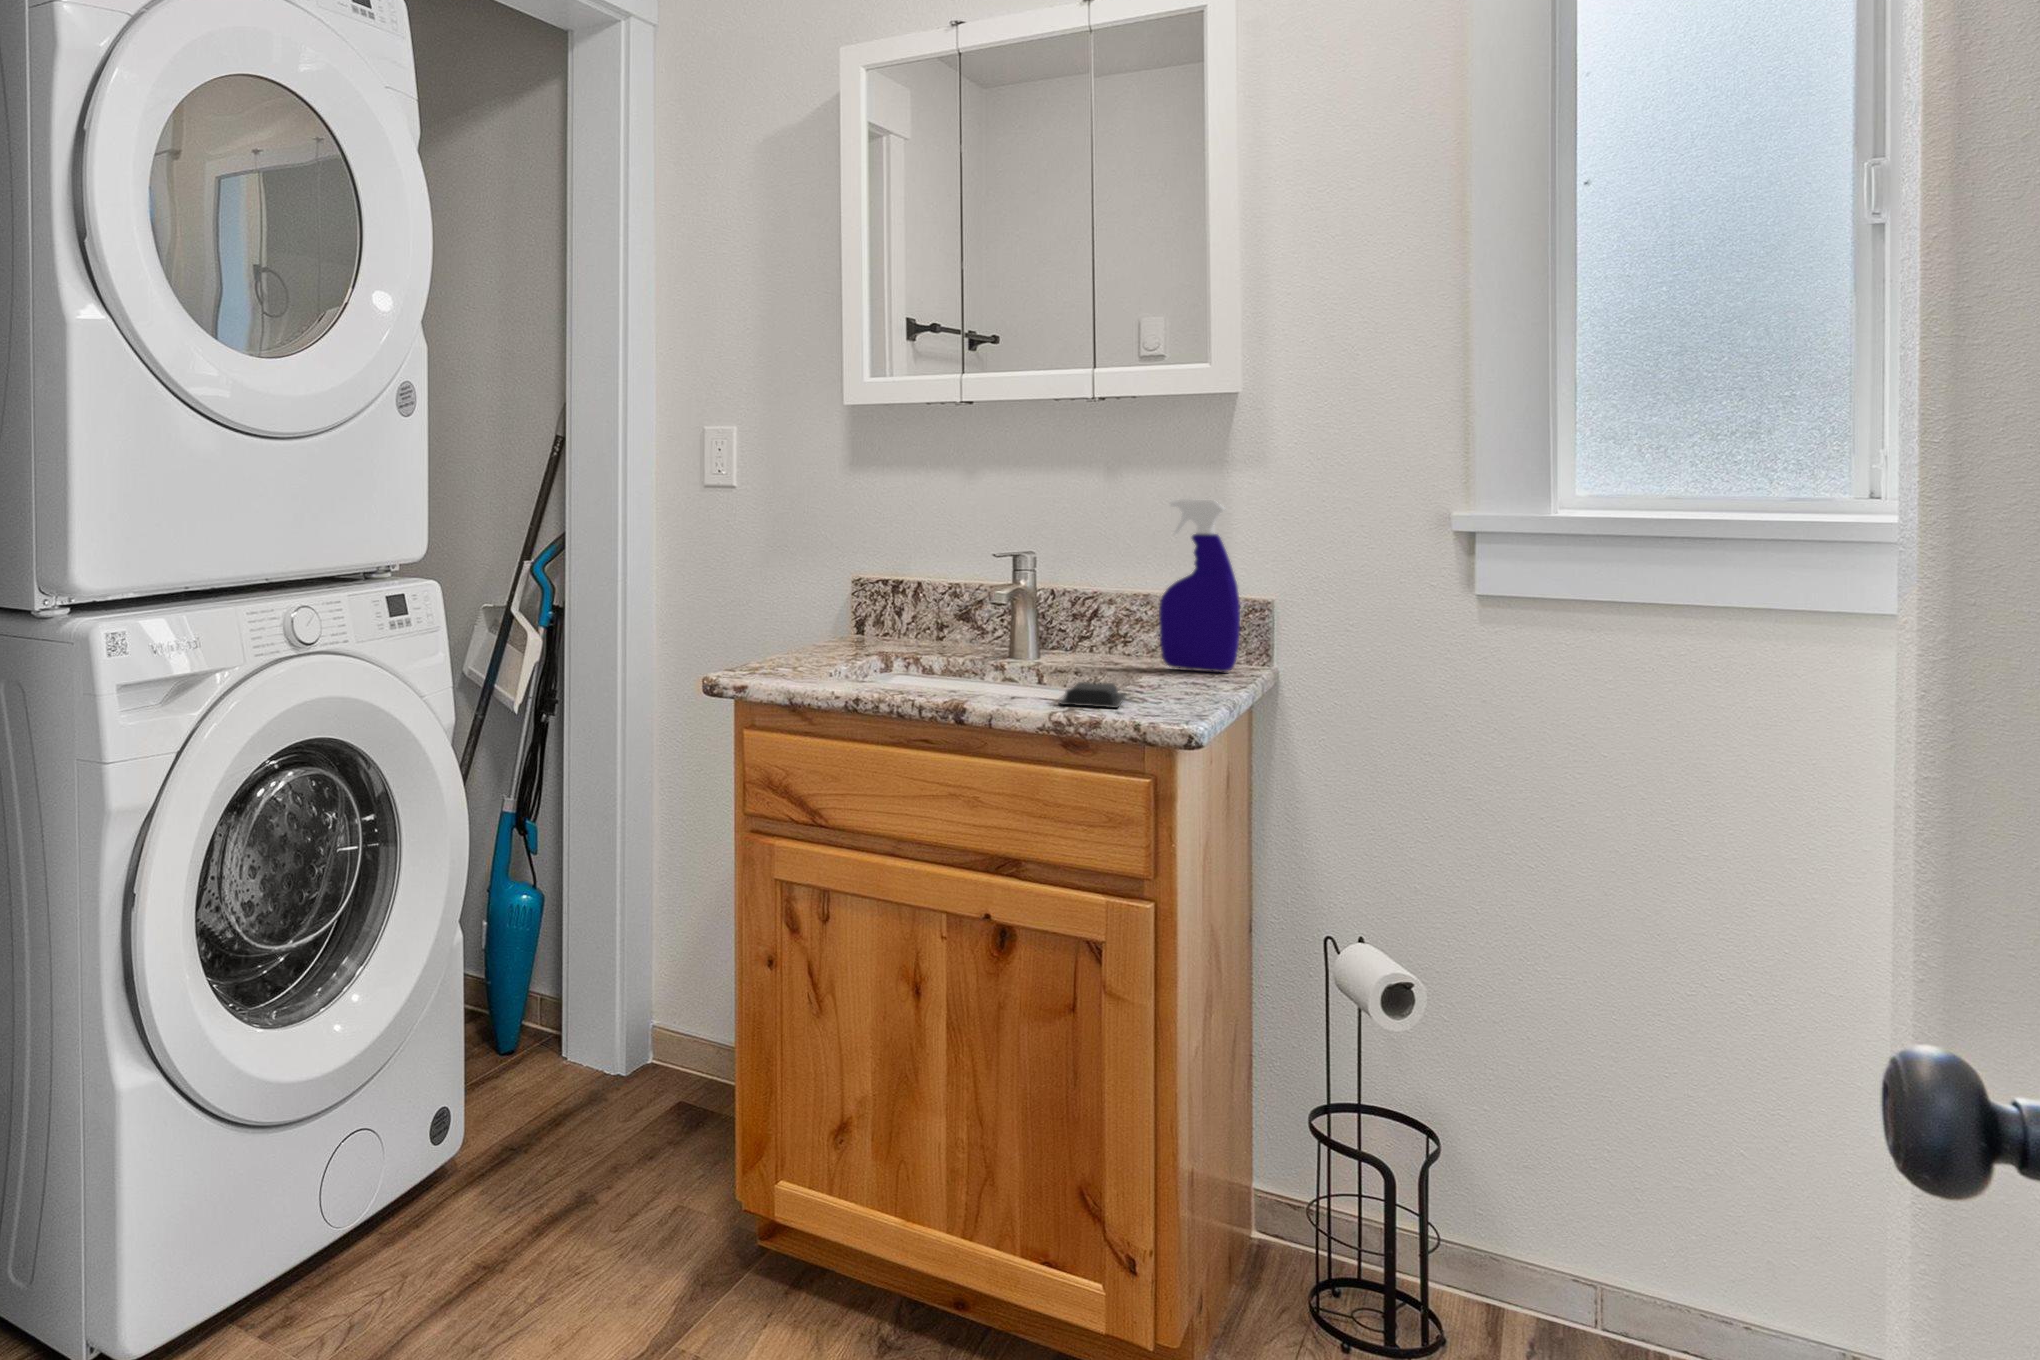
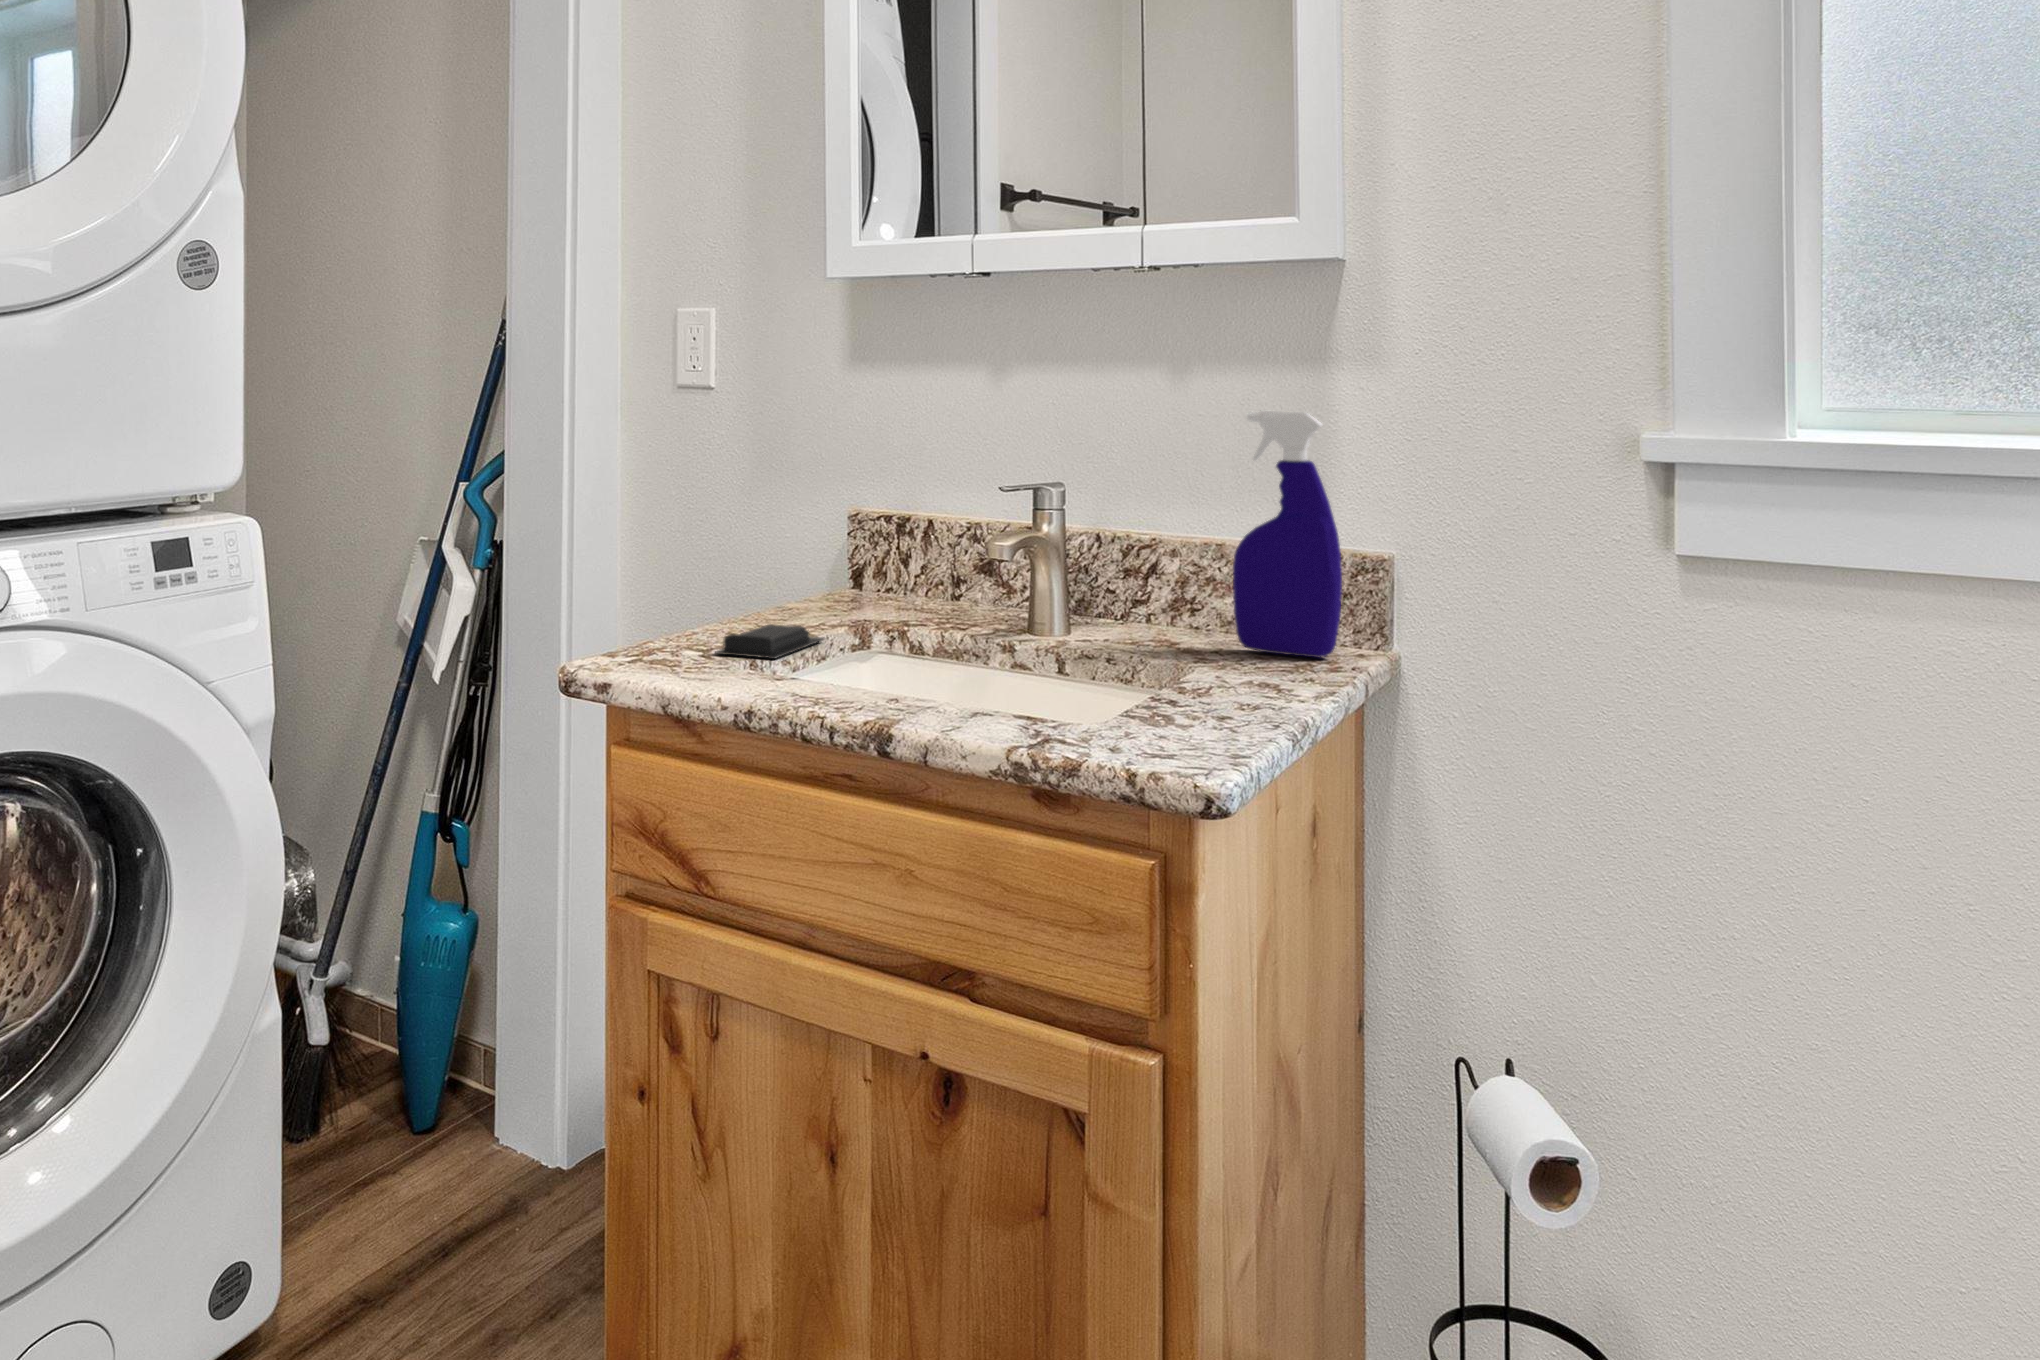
soap bar: present [1060,682,1126,708] -> present [716,624,824,659]

